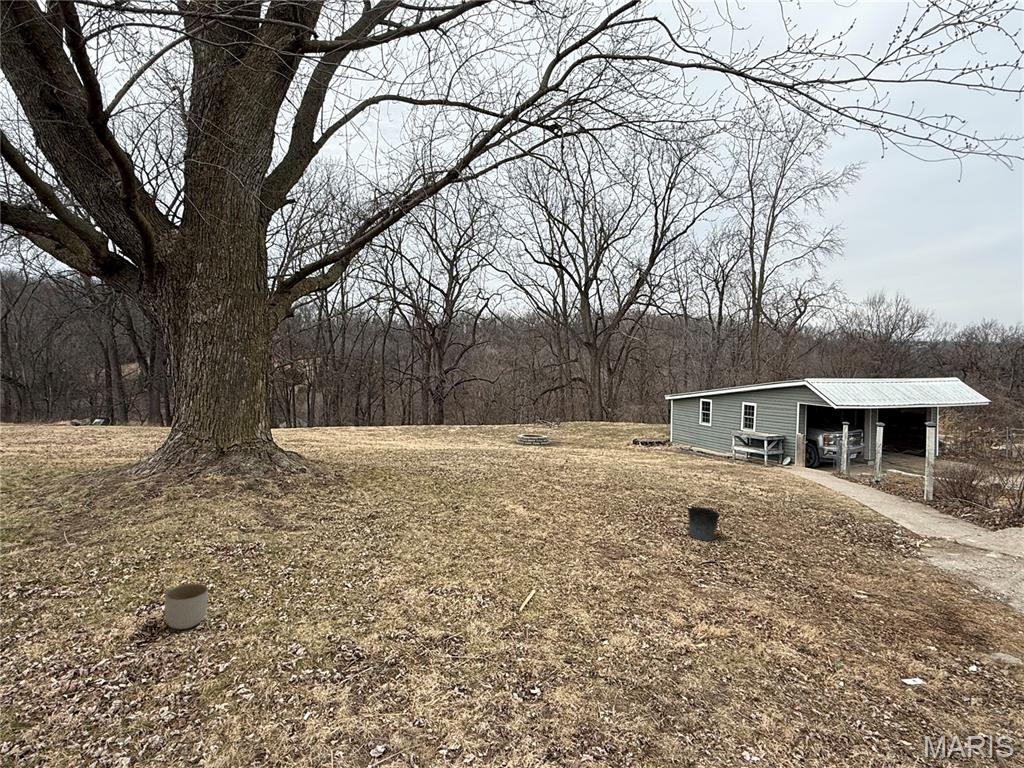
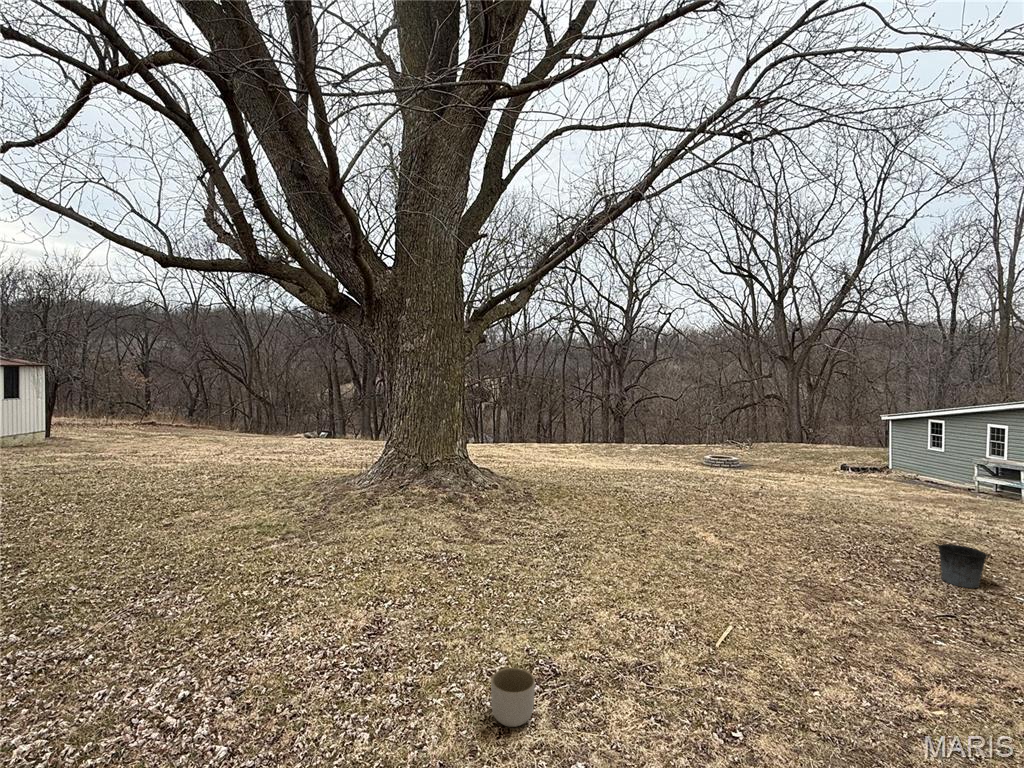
planter: present [165,584,208,629] -> present [491,668,535,727]

